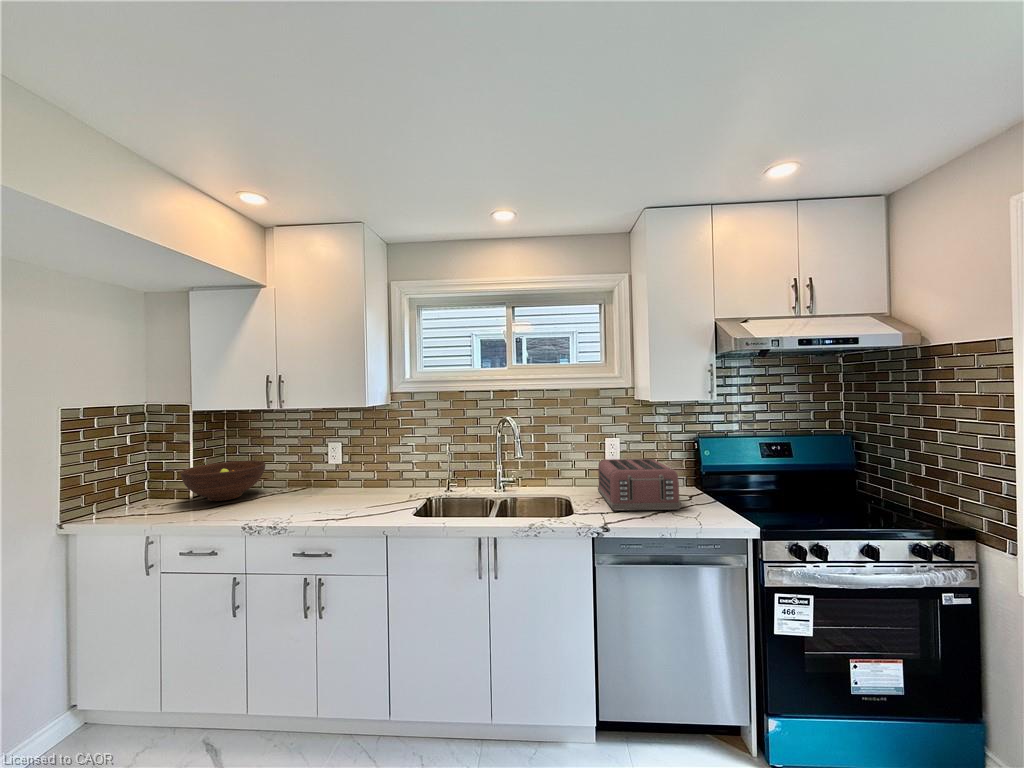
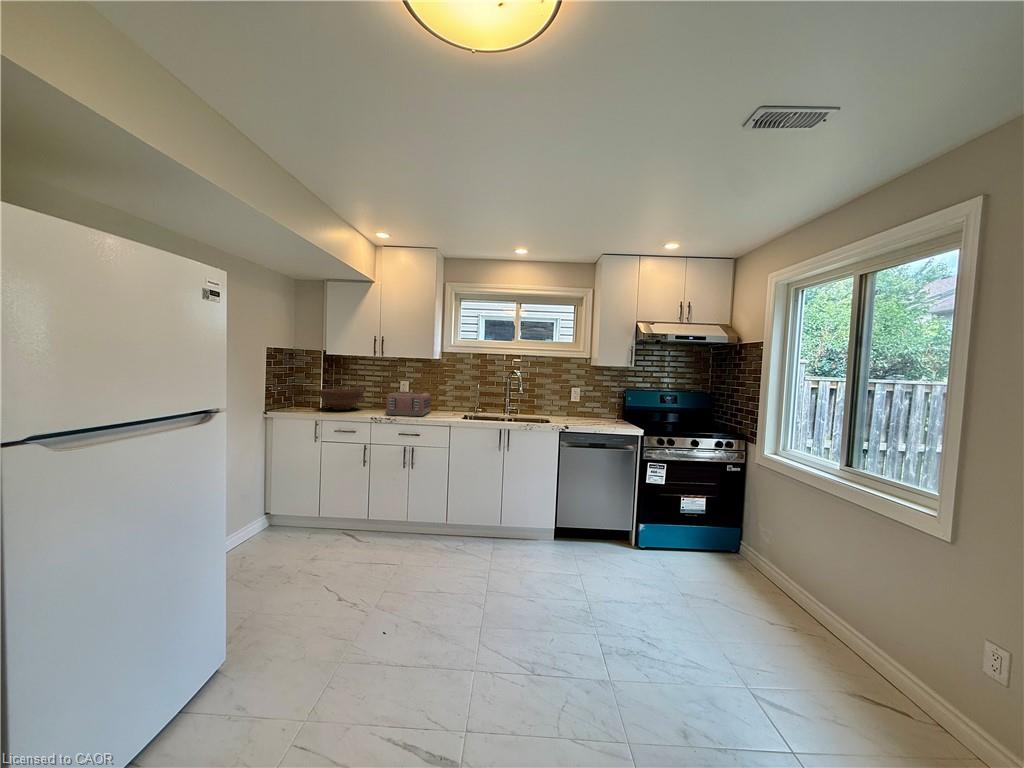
toaster: present [598,459,681,511] -> present [386,391,431,416]

